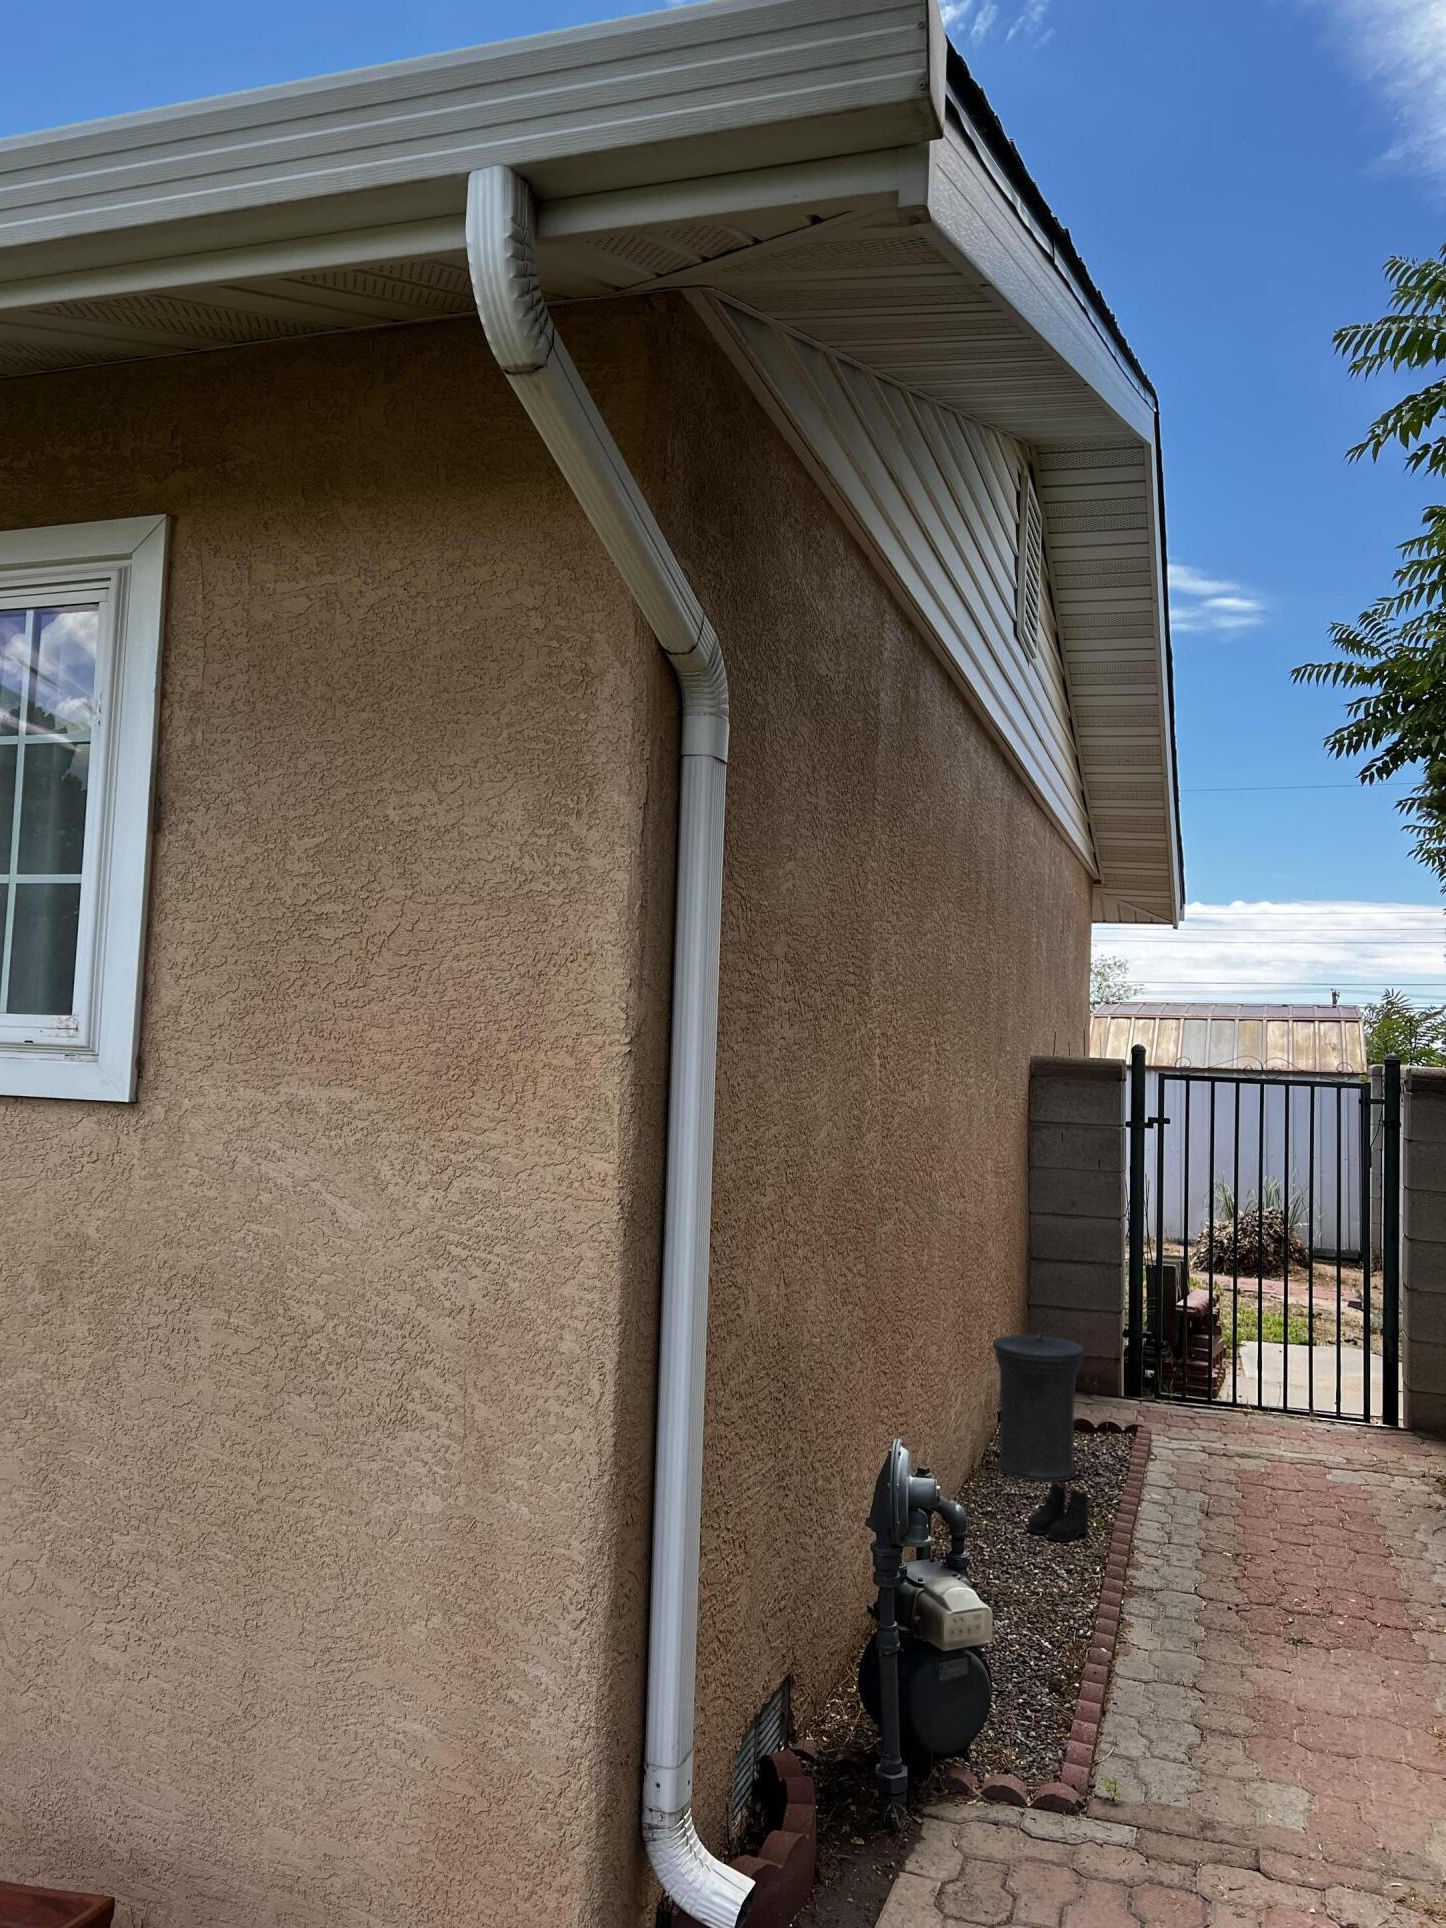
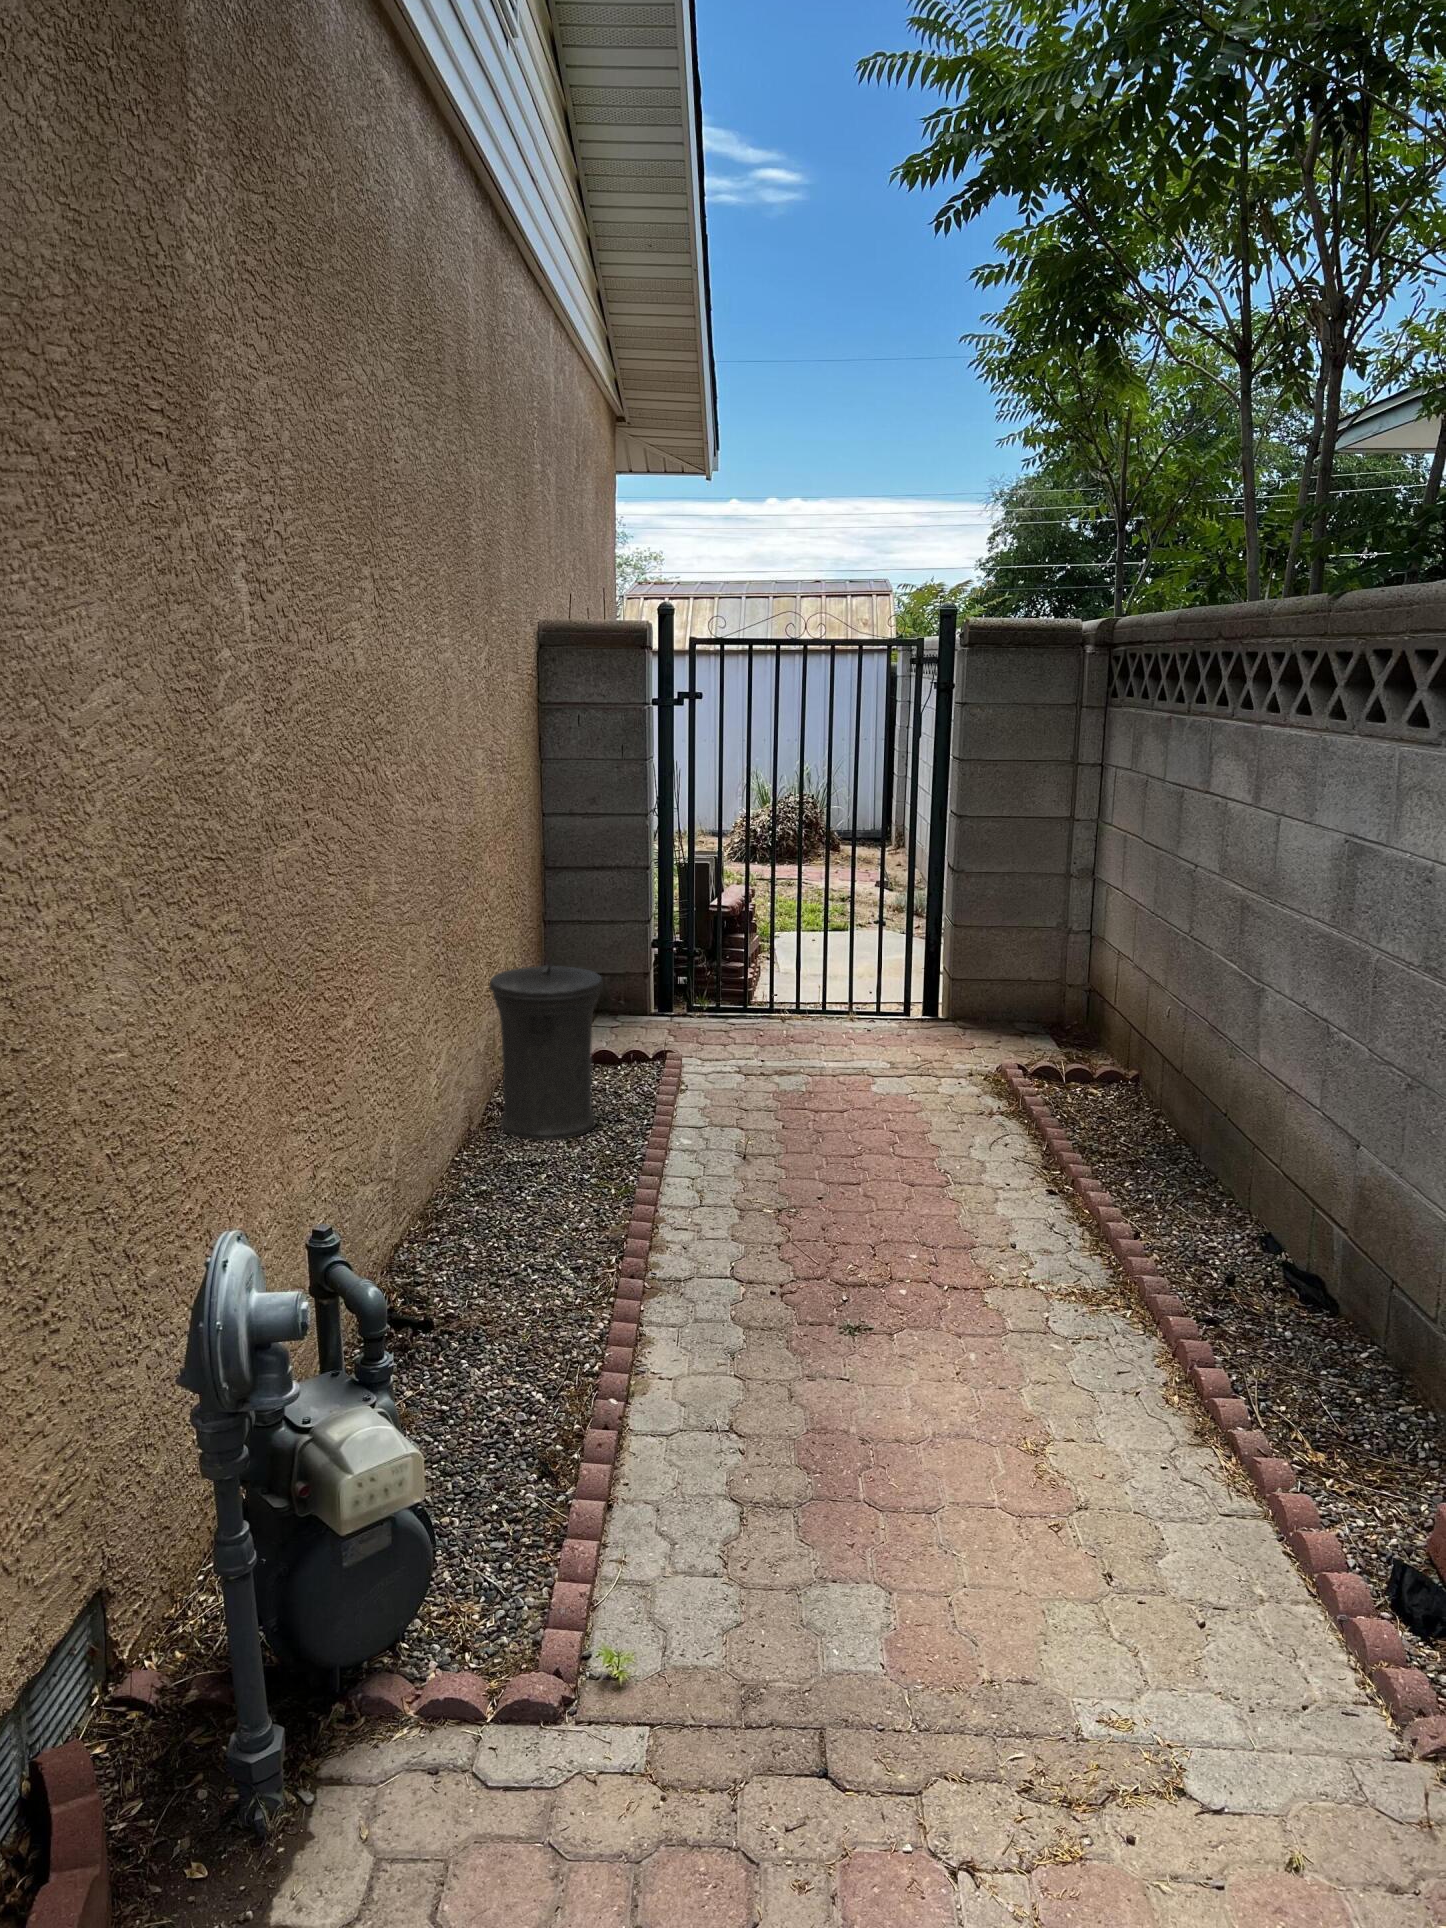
boots: present [1027,1482,1089,1542] -> none [529,1153,606,1226]

